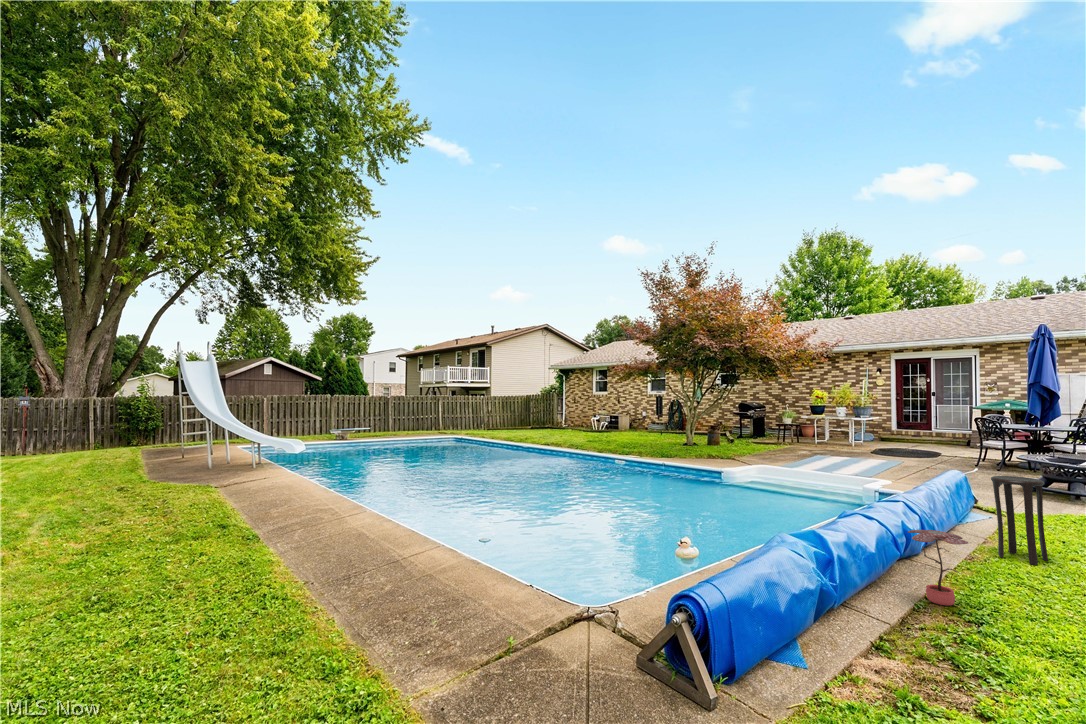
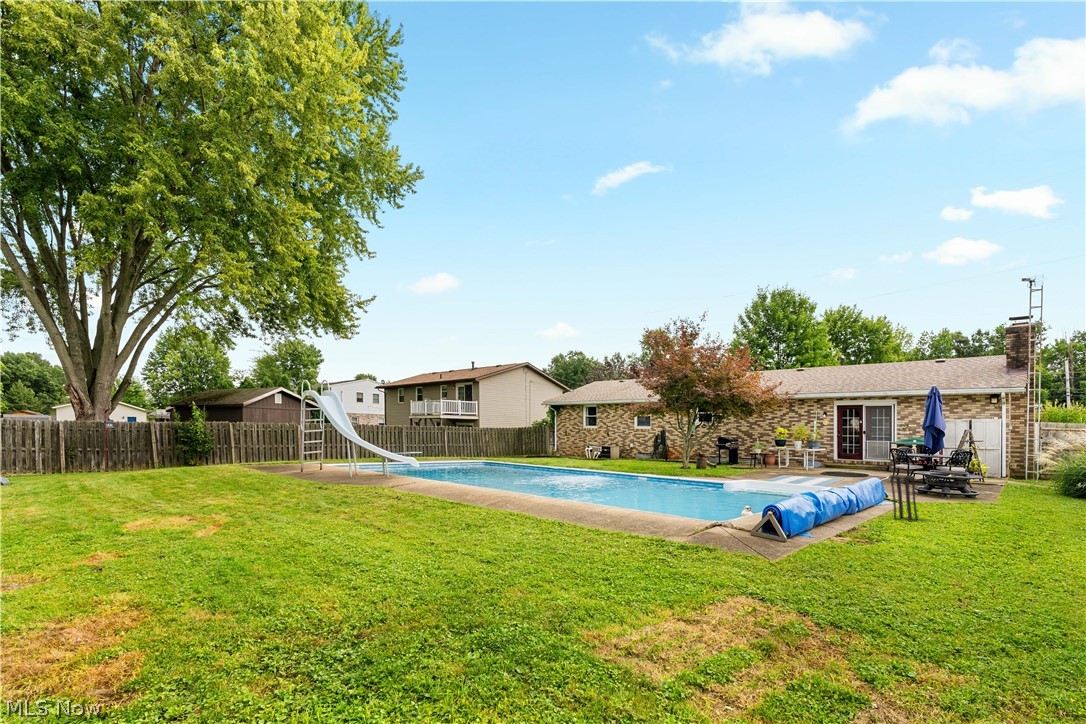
potted plant: present [908,530,968,605] -> none [847,497,875,533]

